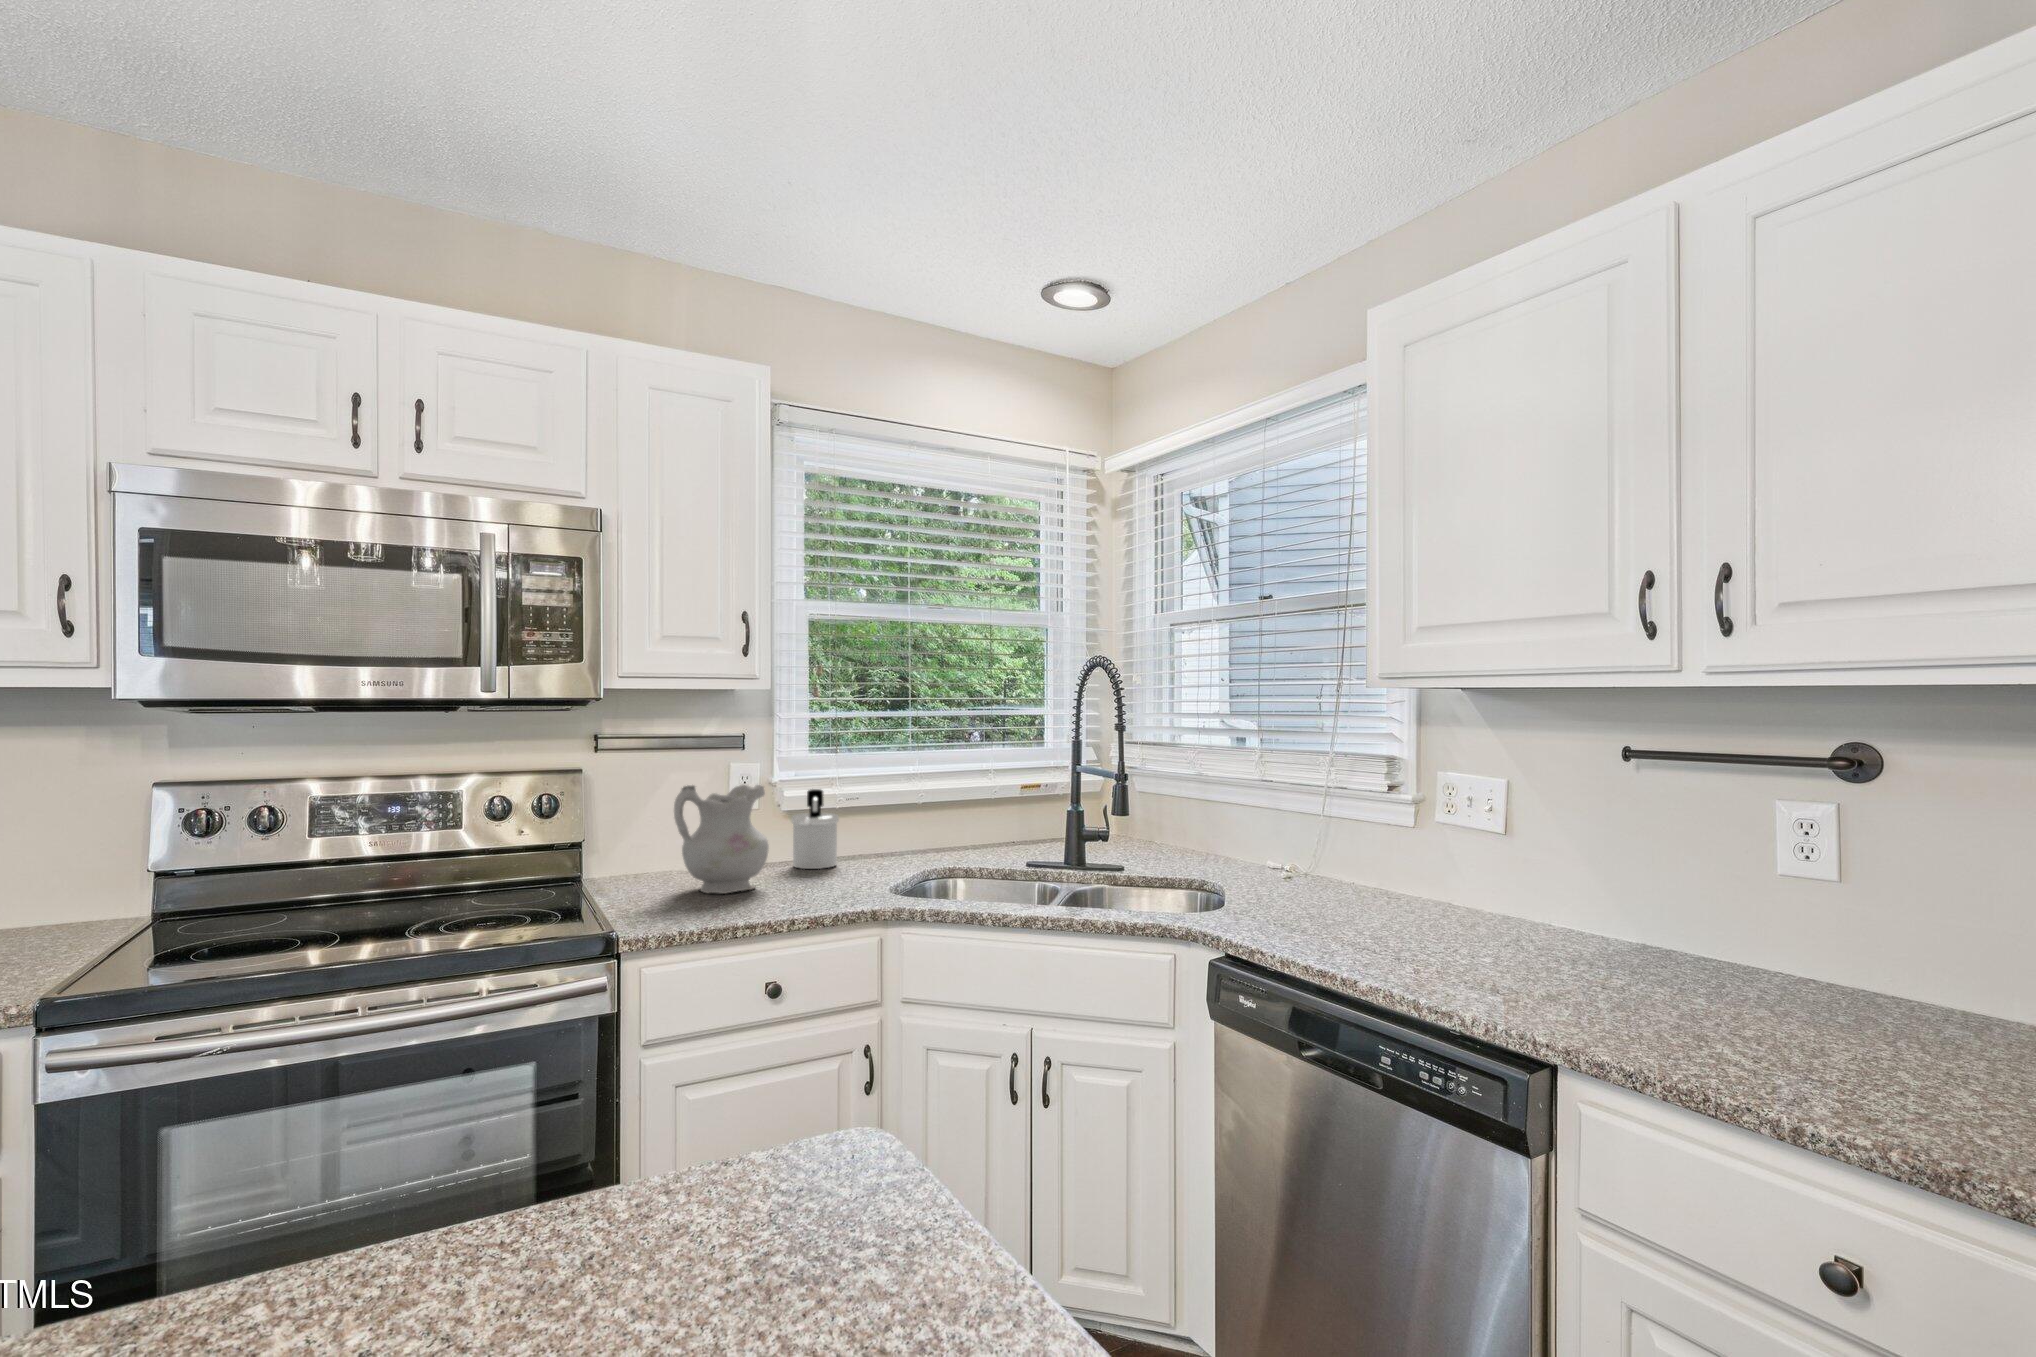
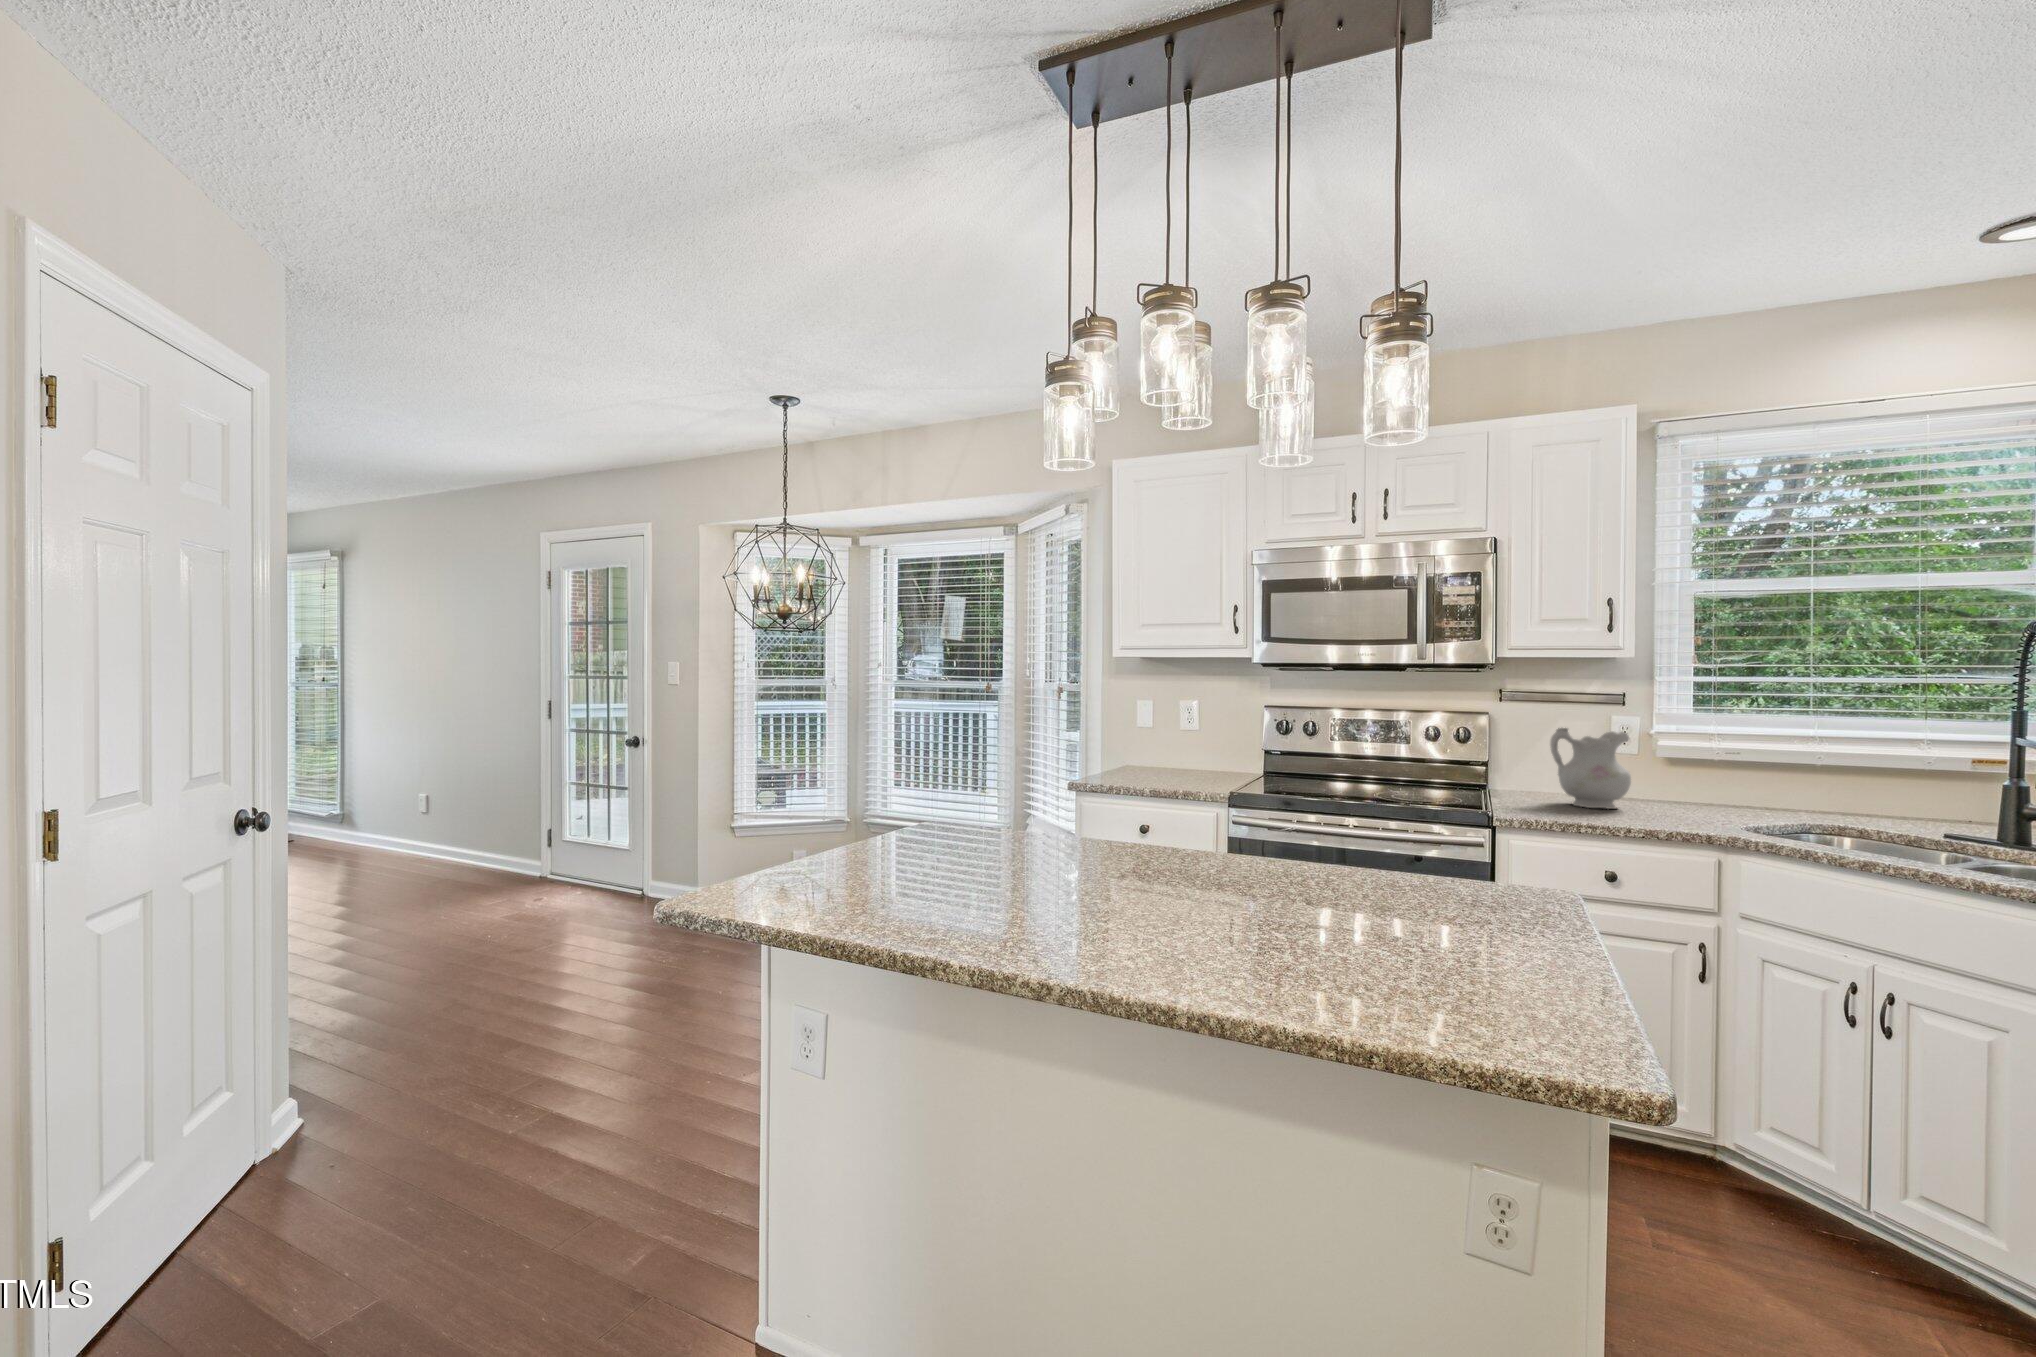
soap dispenser: present [791,789,839,869] -> none [1668,742,1716,807]

